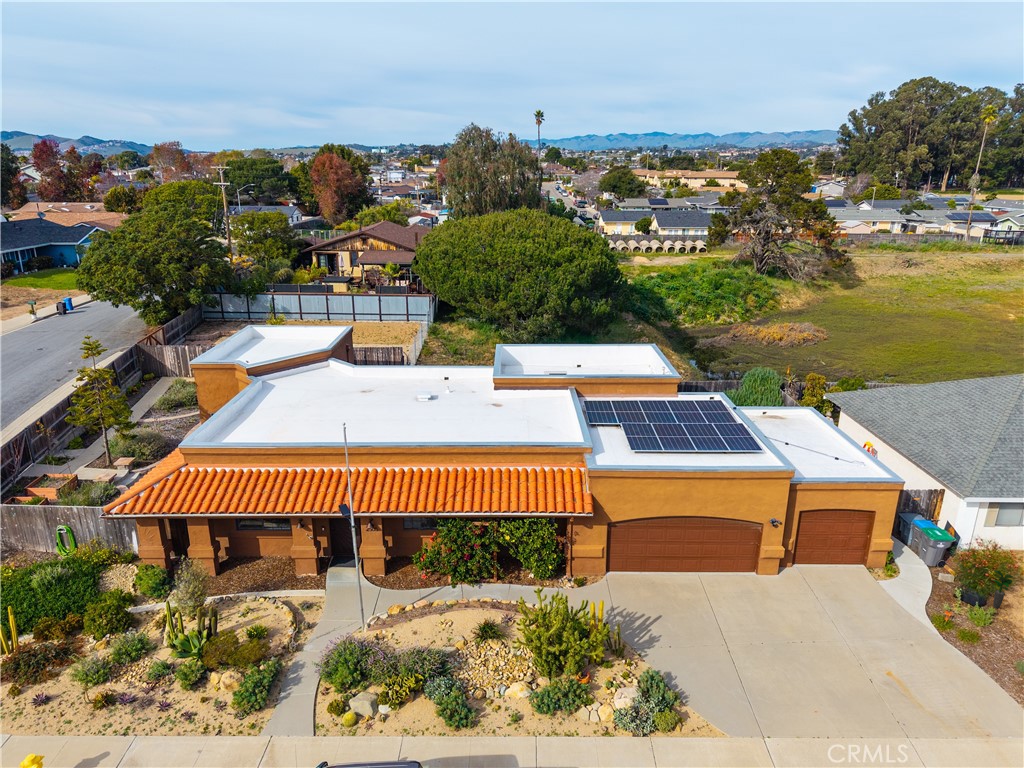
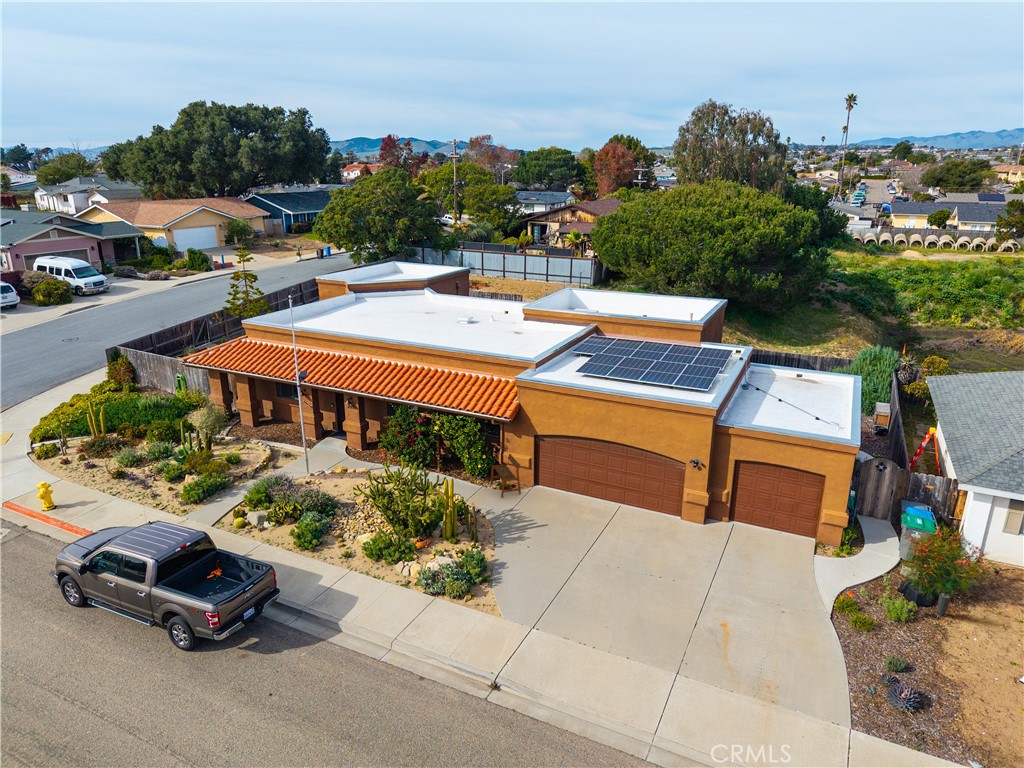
bench: none [566,546,608,598] -> present [491,454,521,498]

